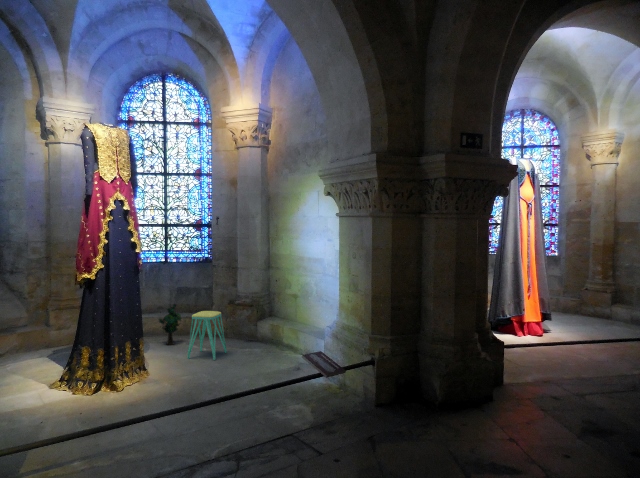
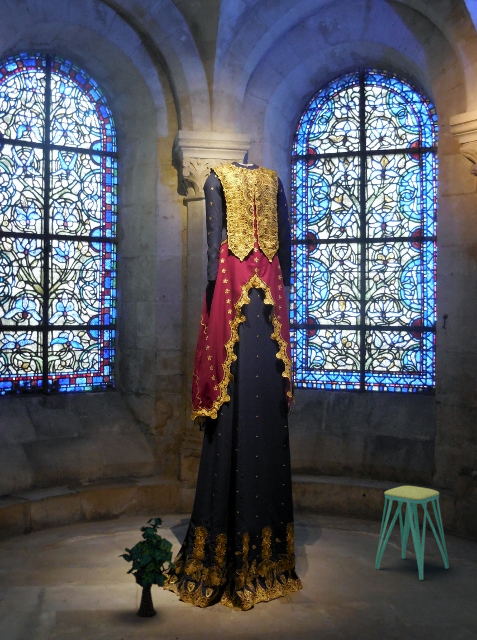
decorative plant: present [159,304,181,345] -> present [118,518,175,617]

